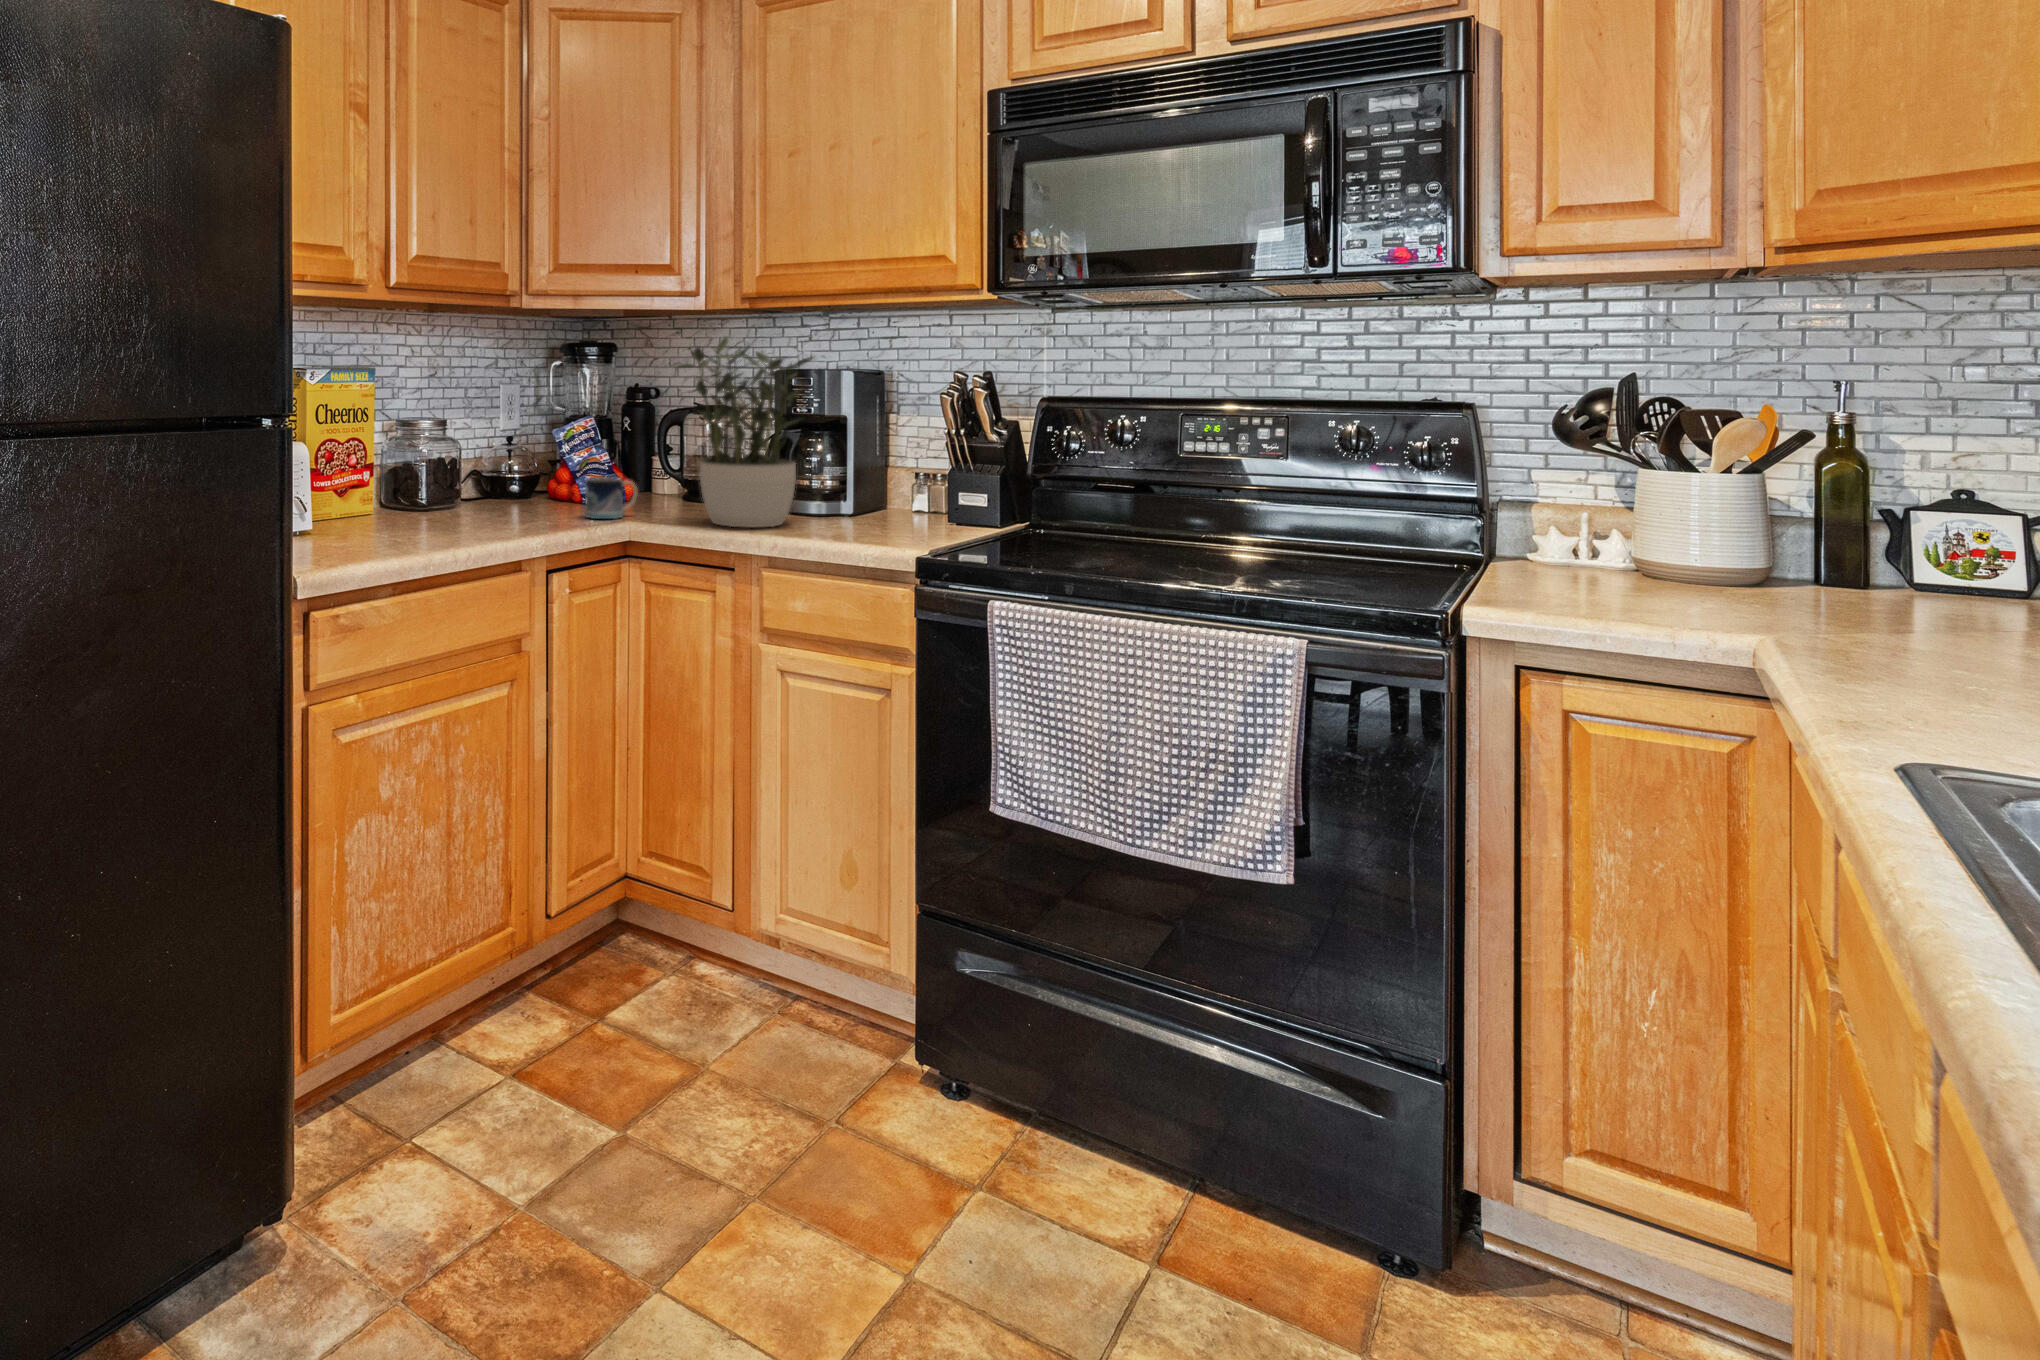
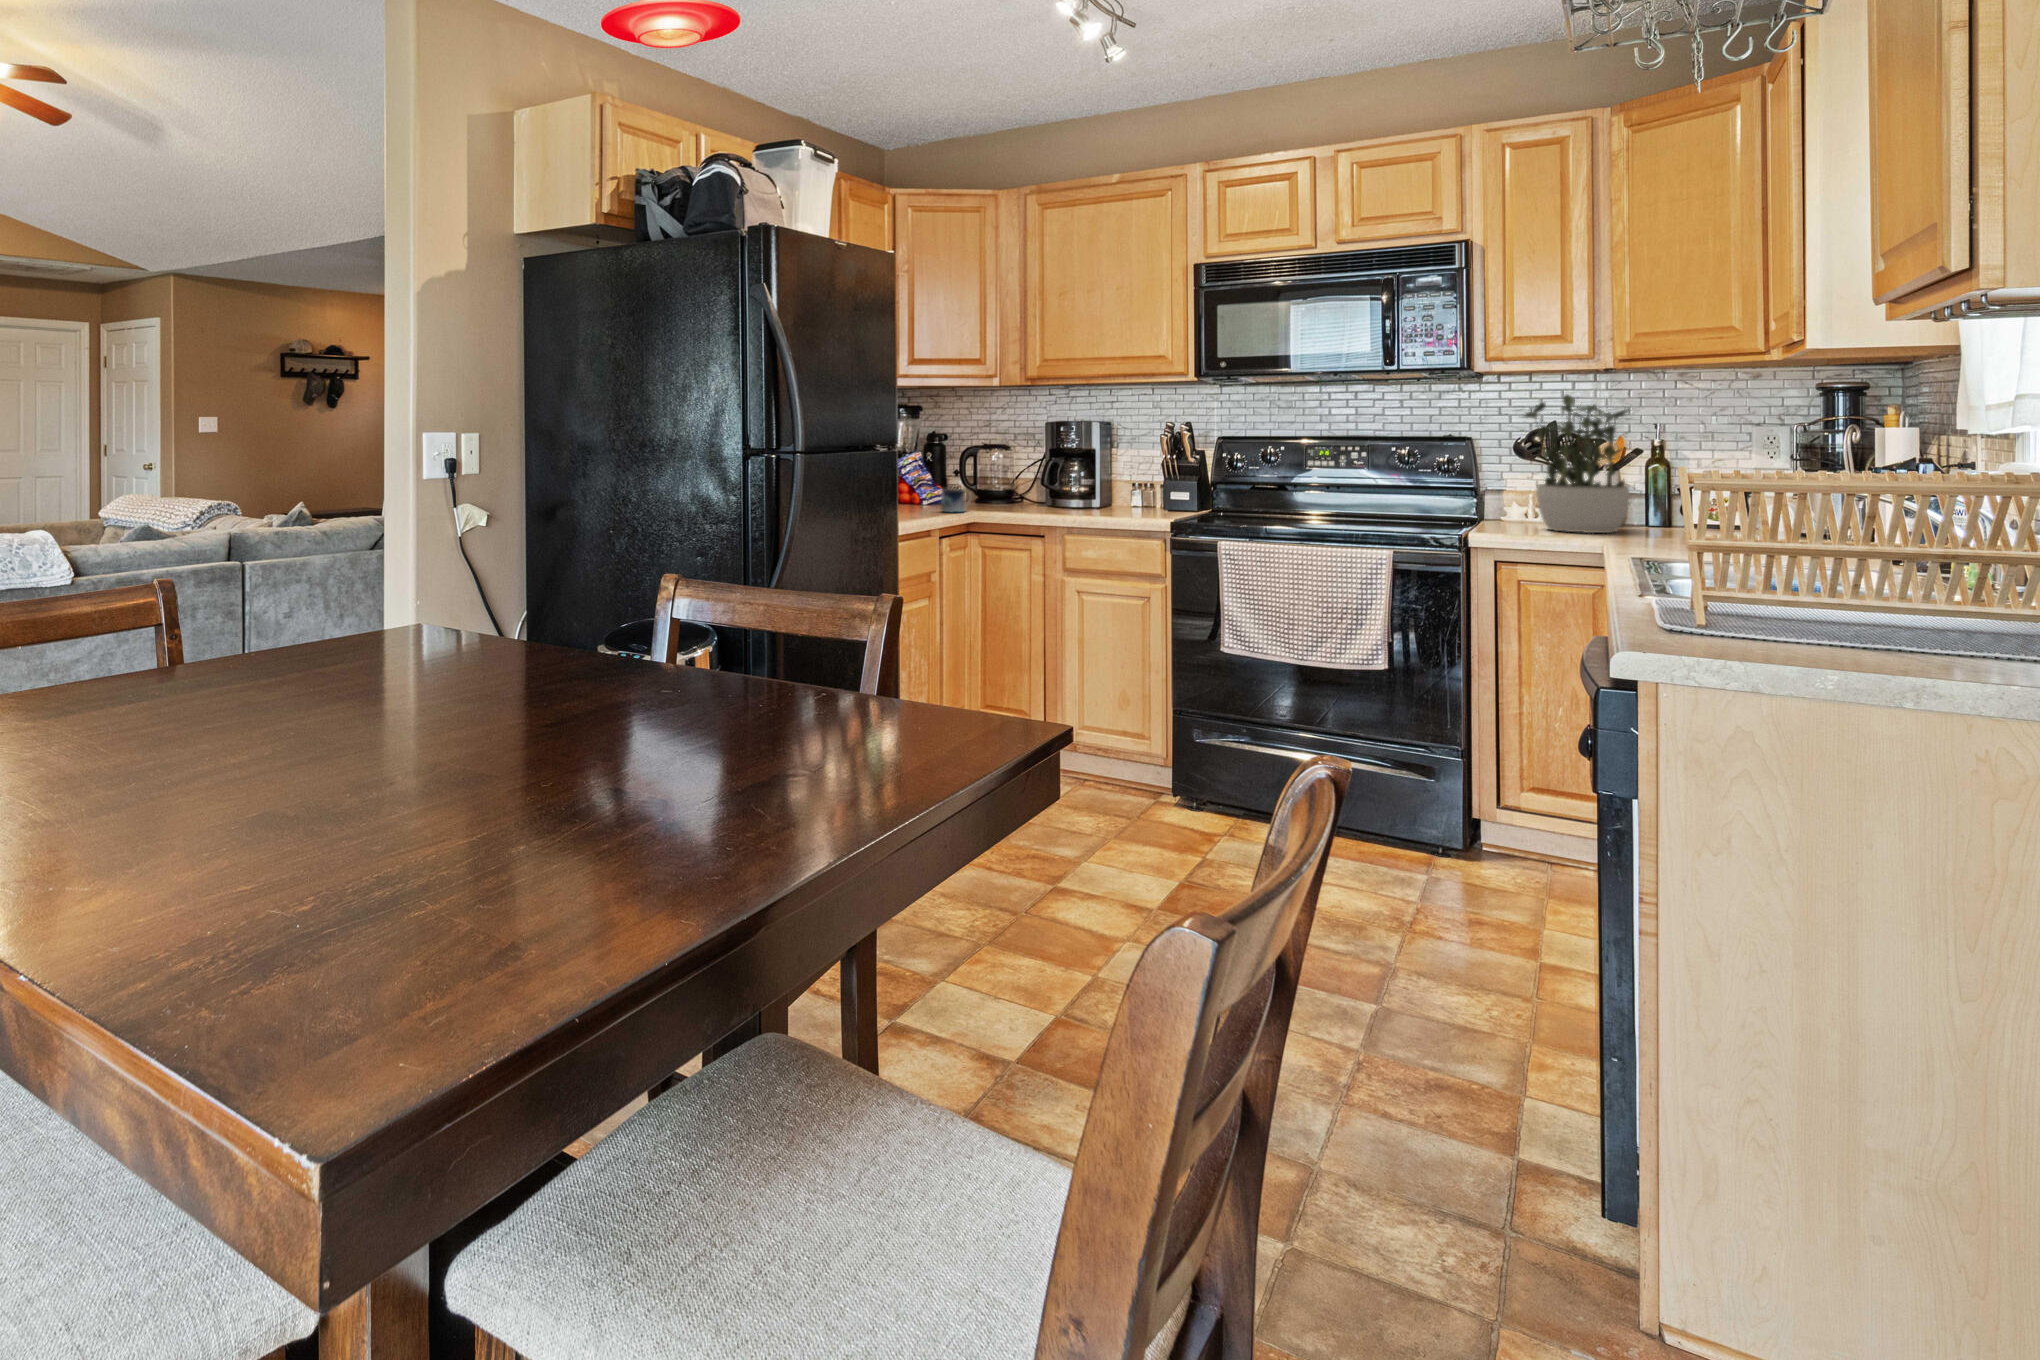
potted plant: present [678,337,813,527] -> present [1523,395,1629,533]

